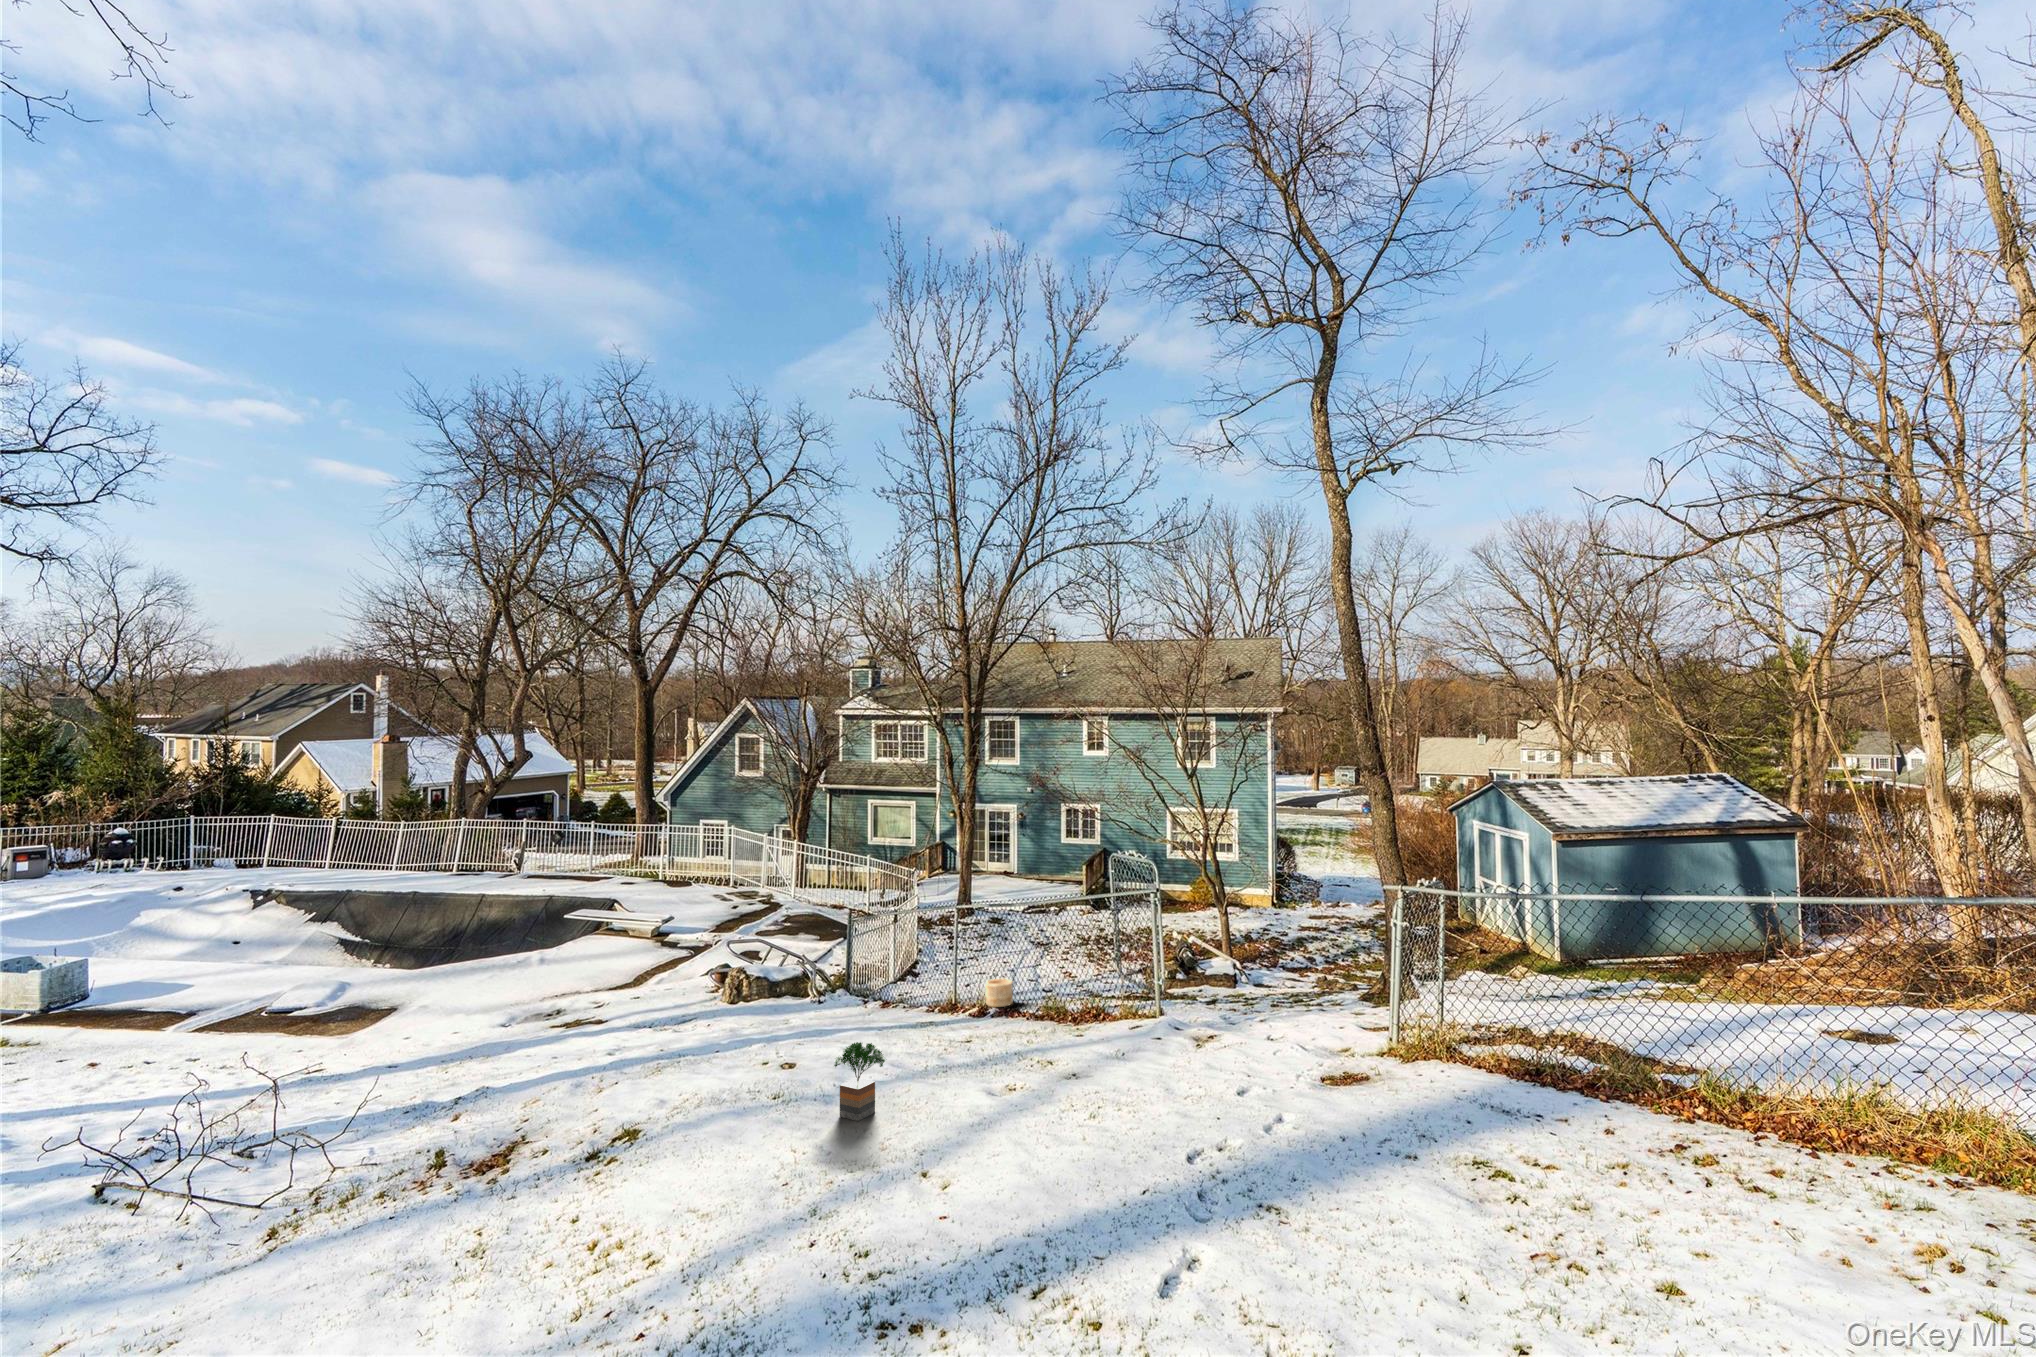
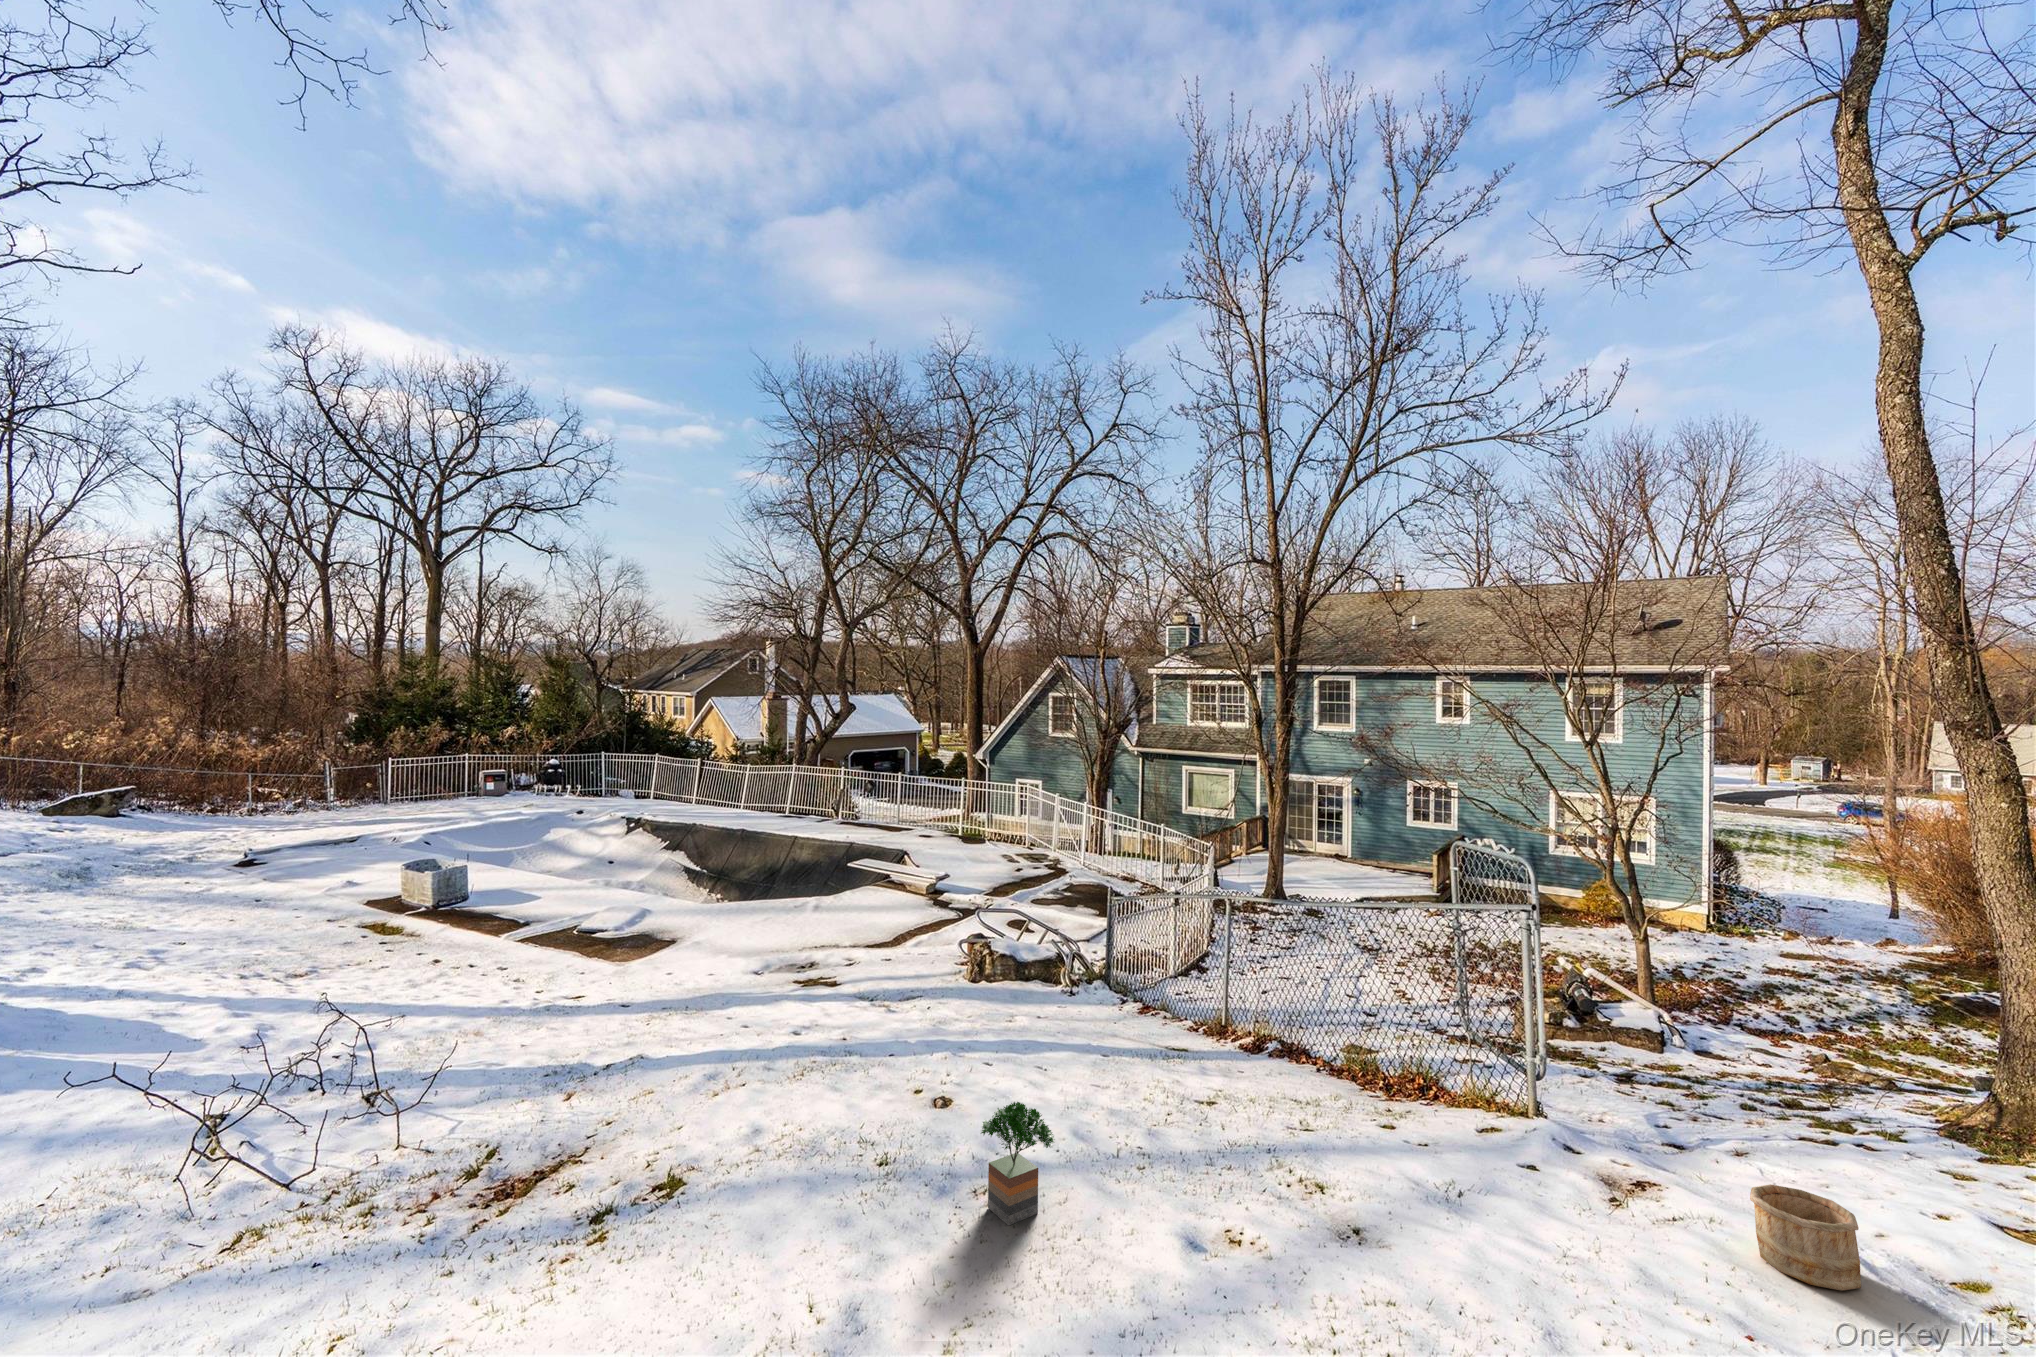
wooden bucket: present [985,979,1013,1007] -> present [1750,1184,1861,1291]

